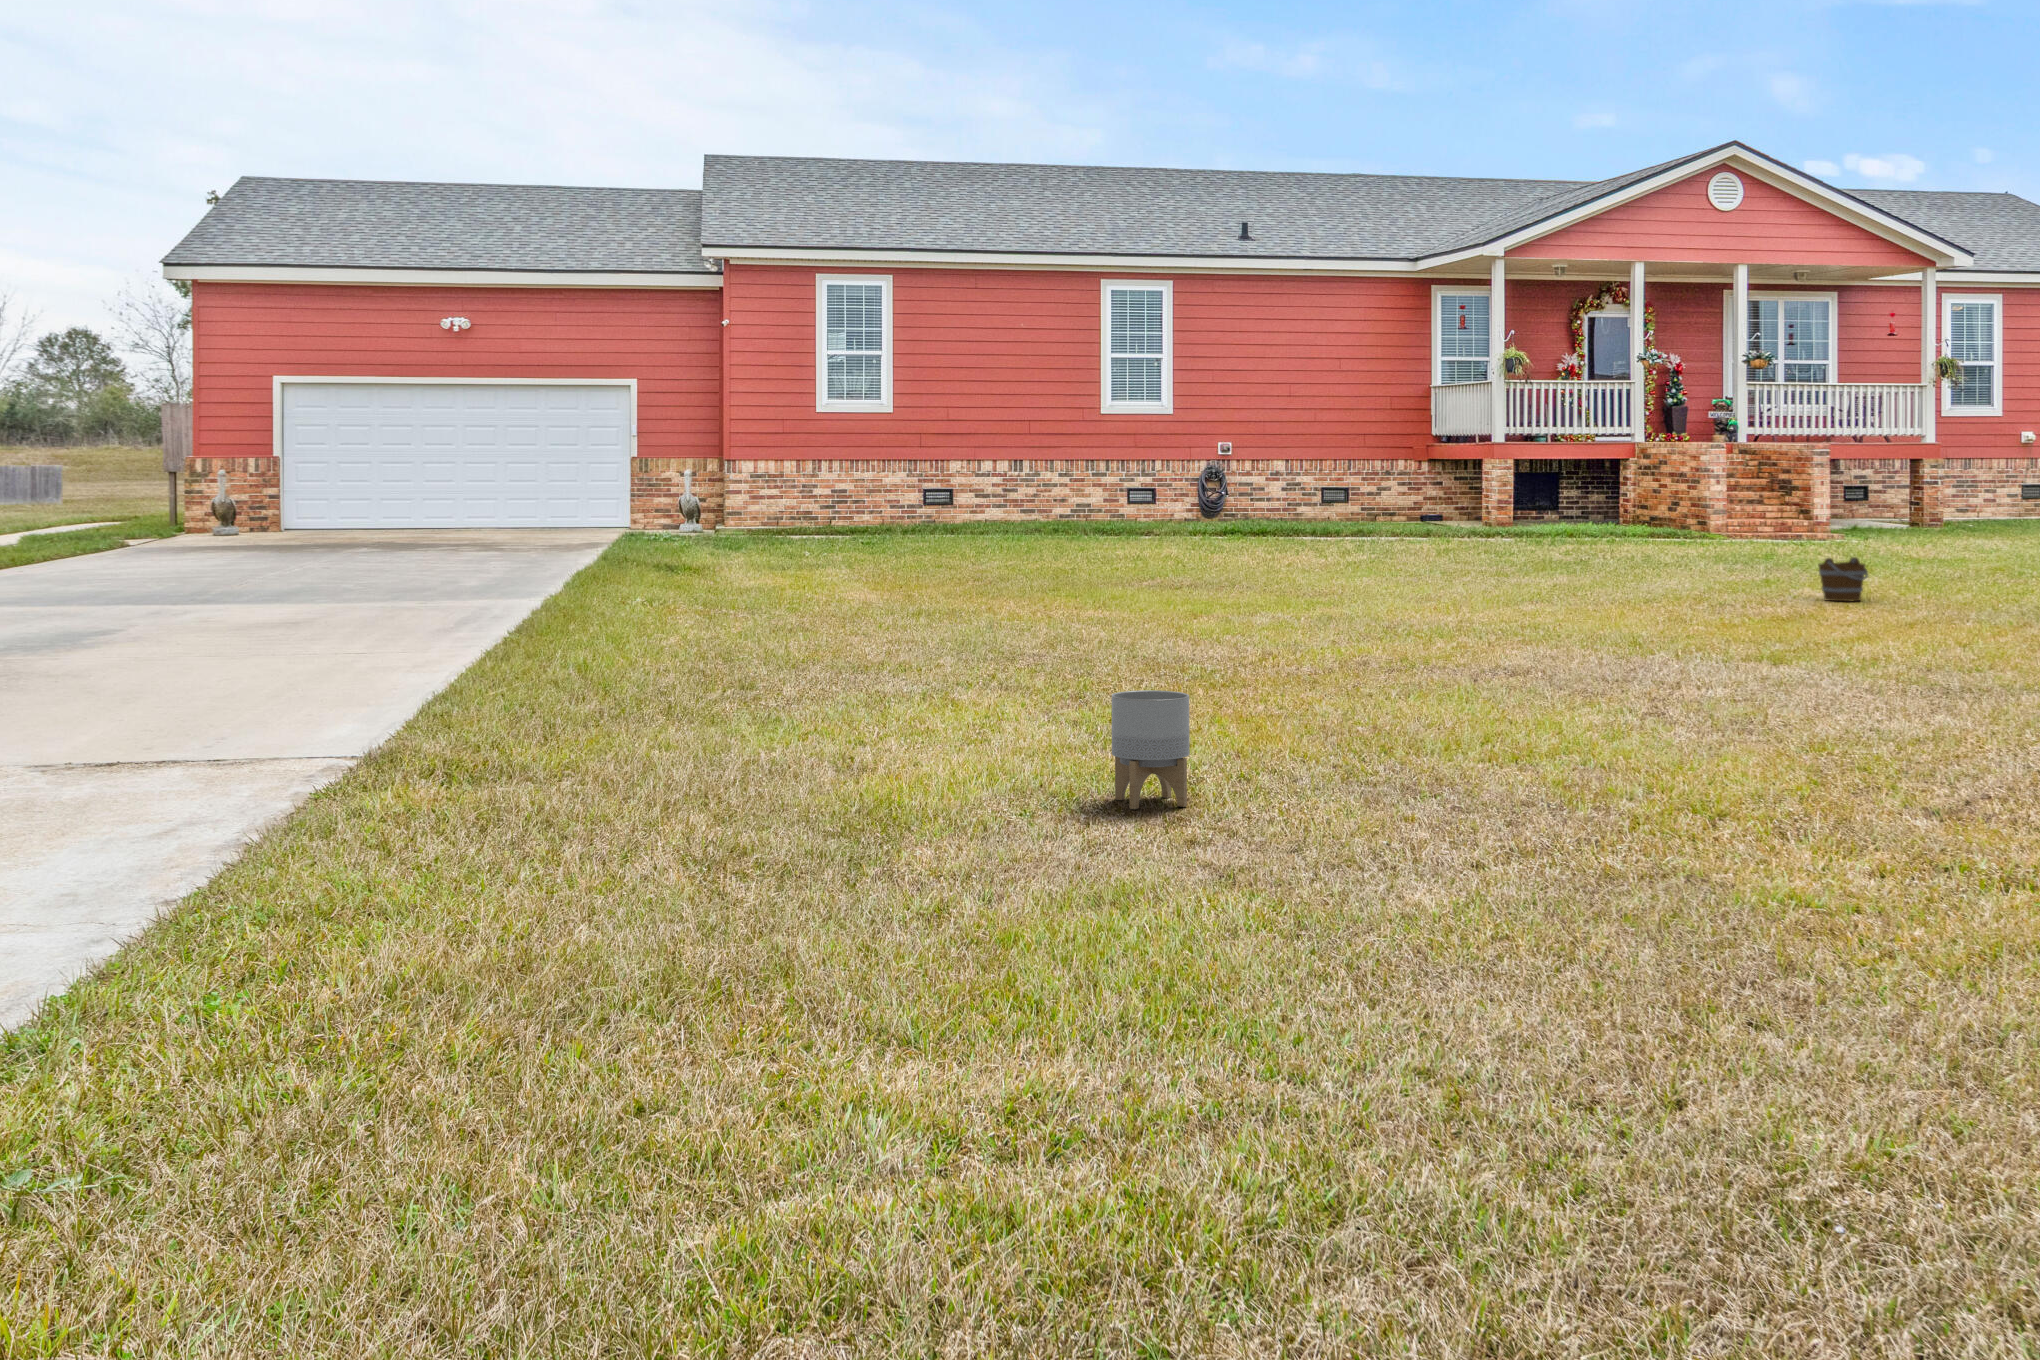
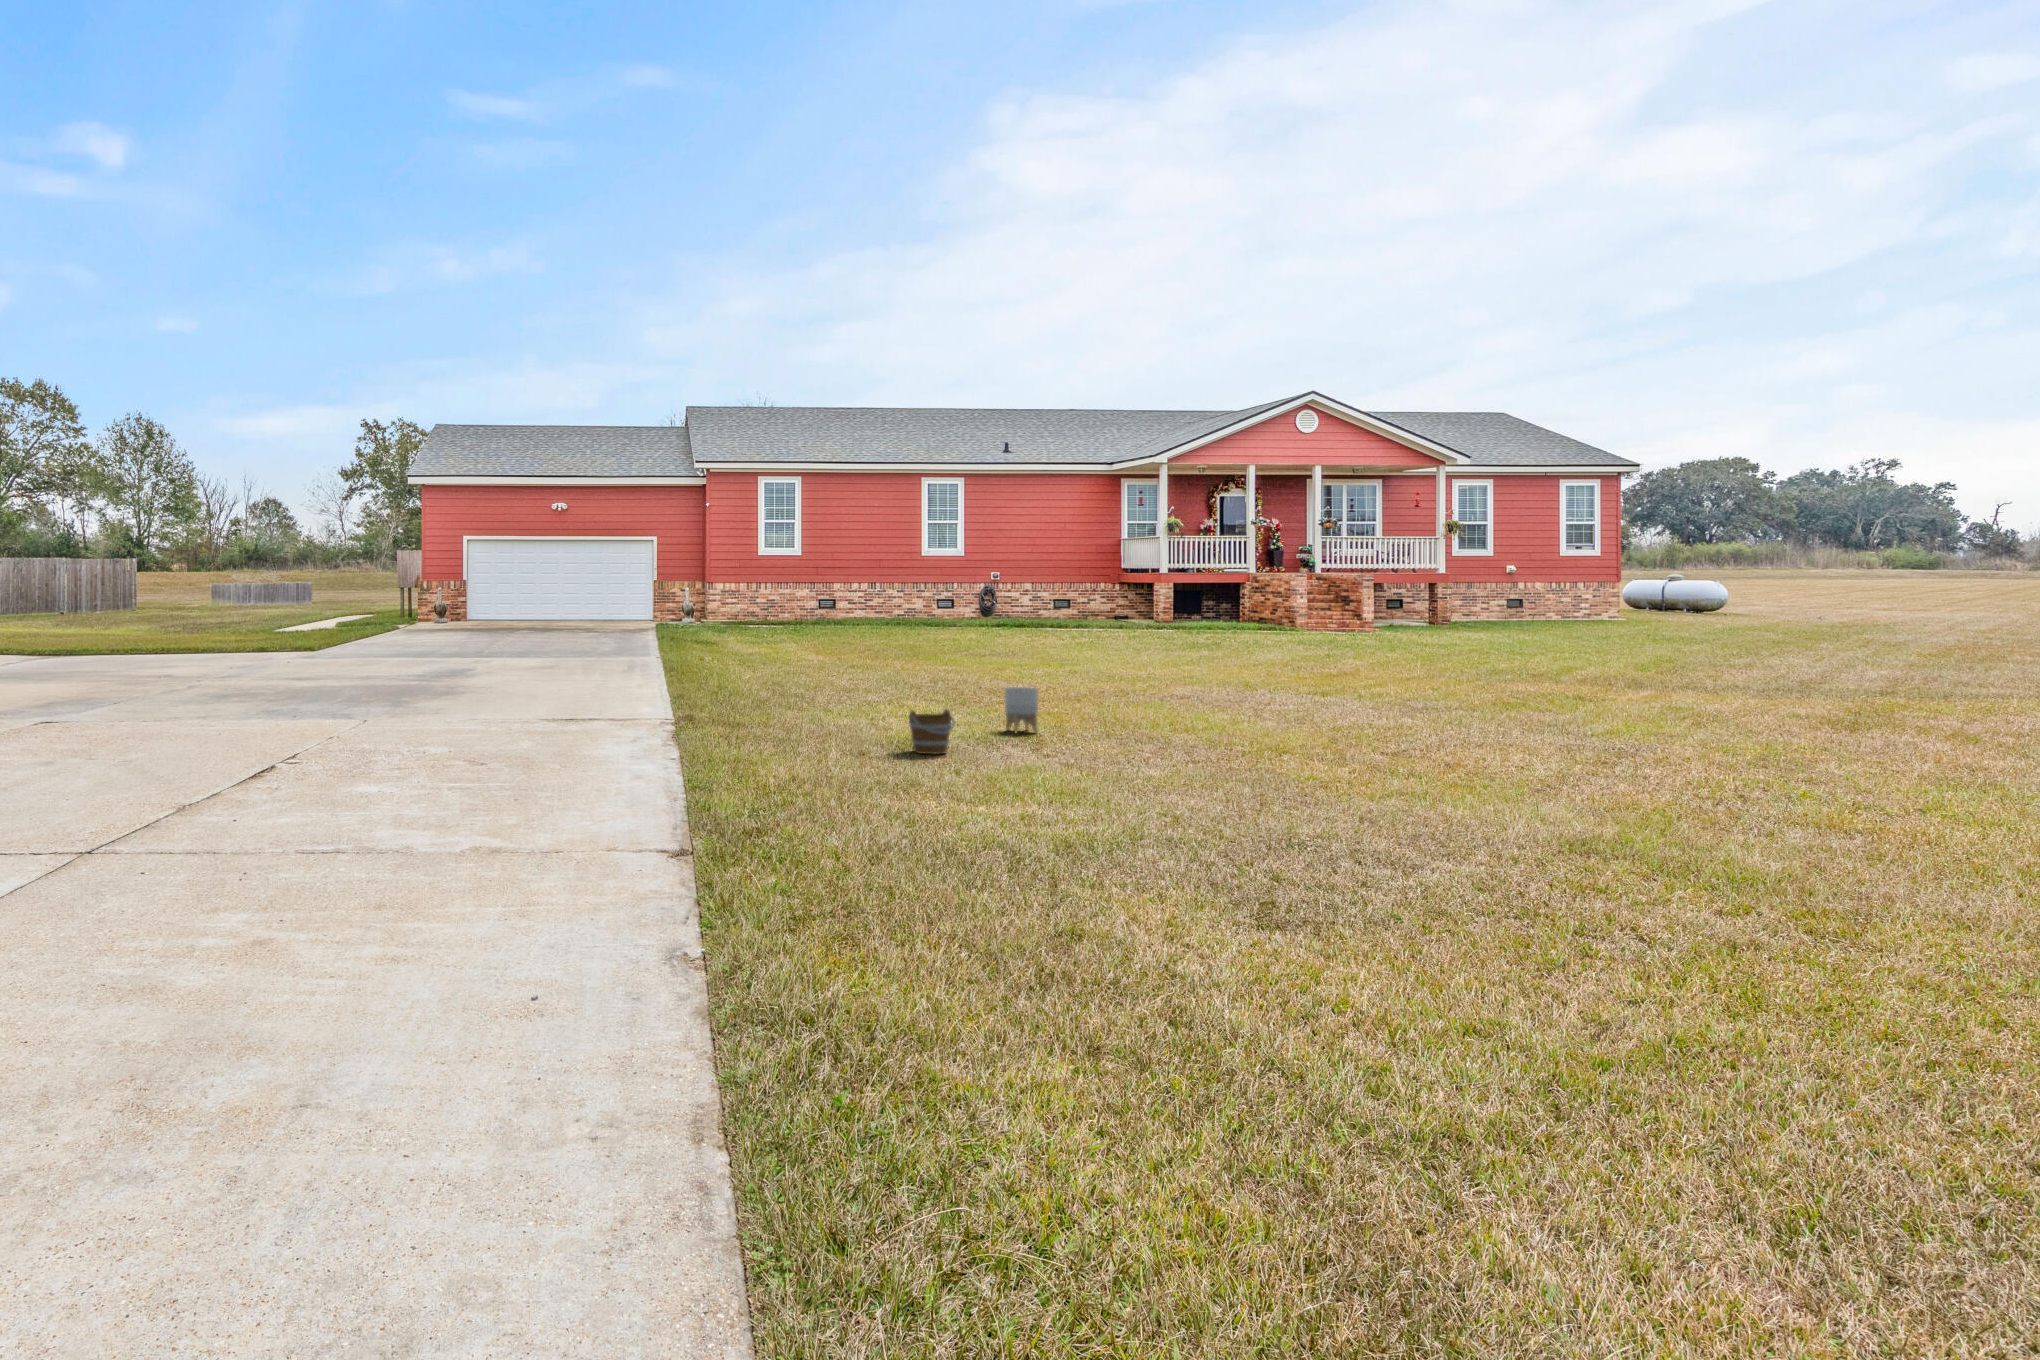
bucket: present [1819,557,1868,601] -> present [909,709,955,754]

